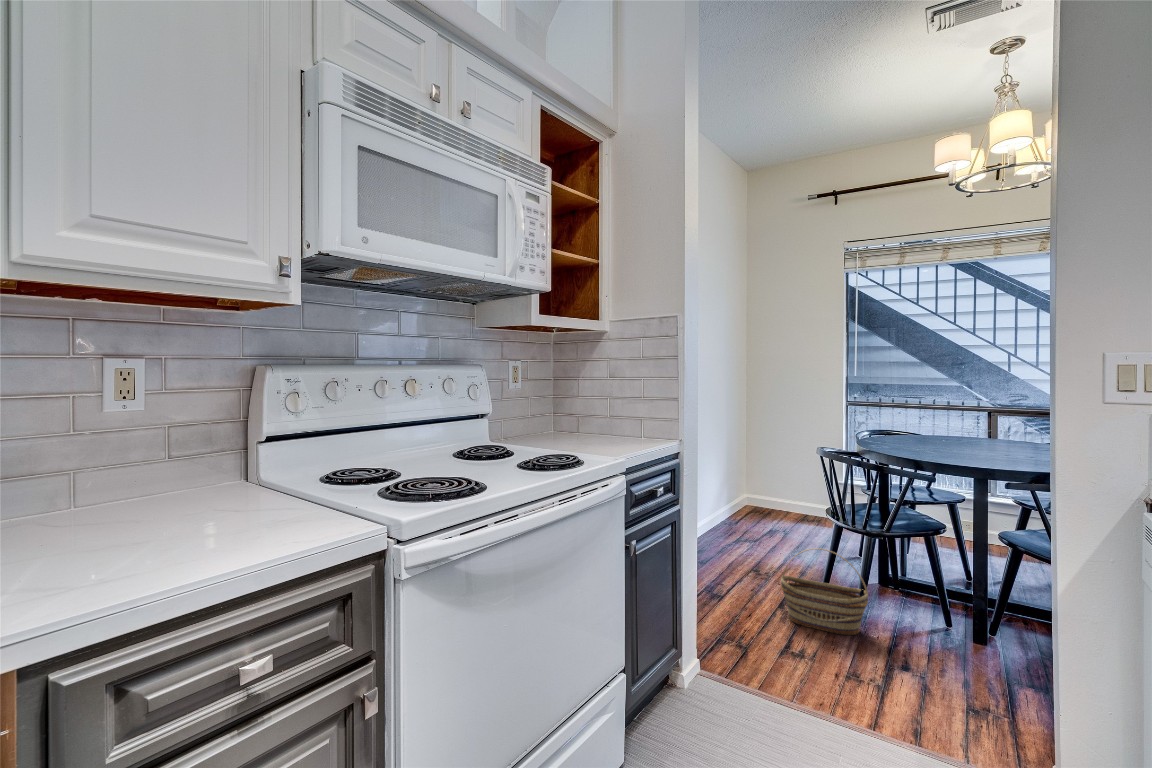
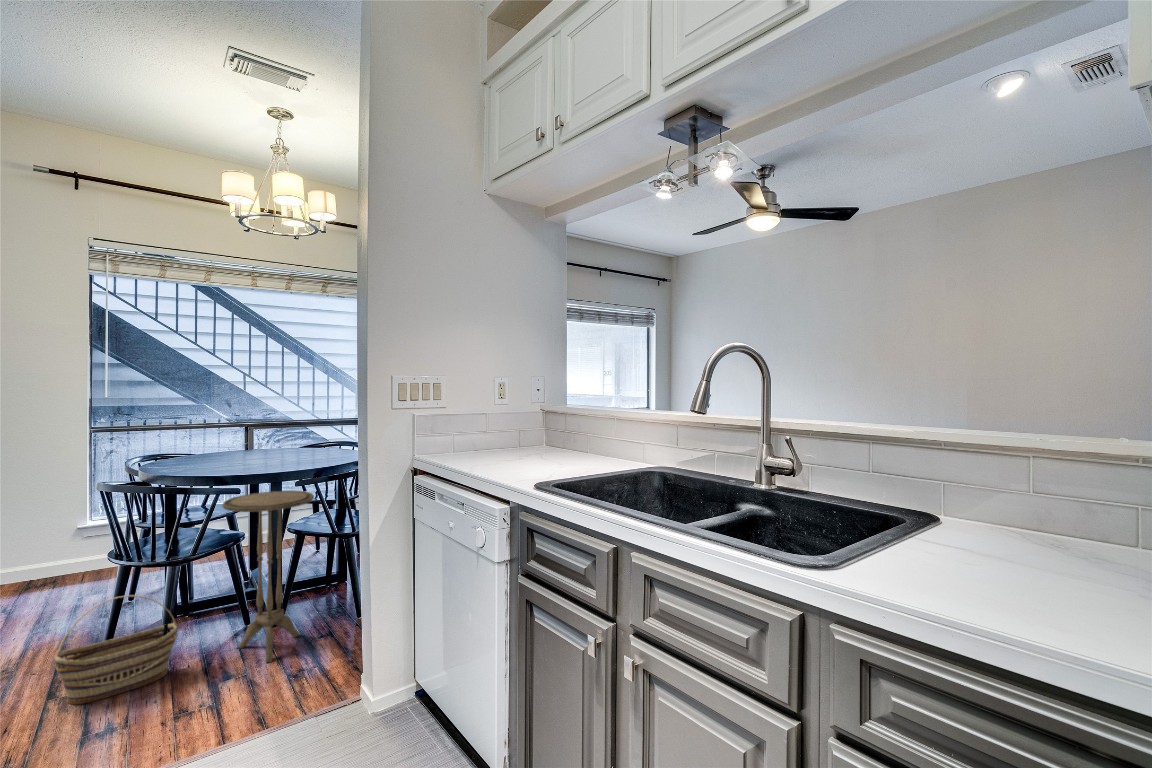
side table: none [911,487,1023,680] -> present [223,491,314,663]

